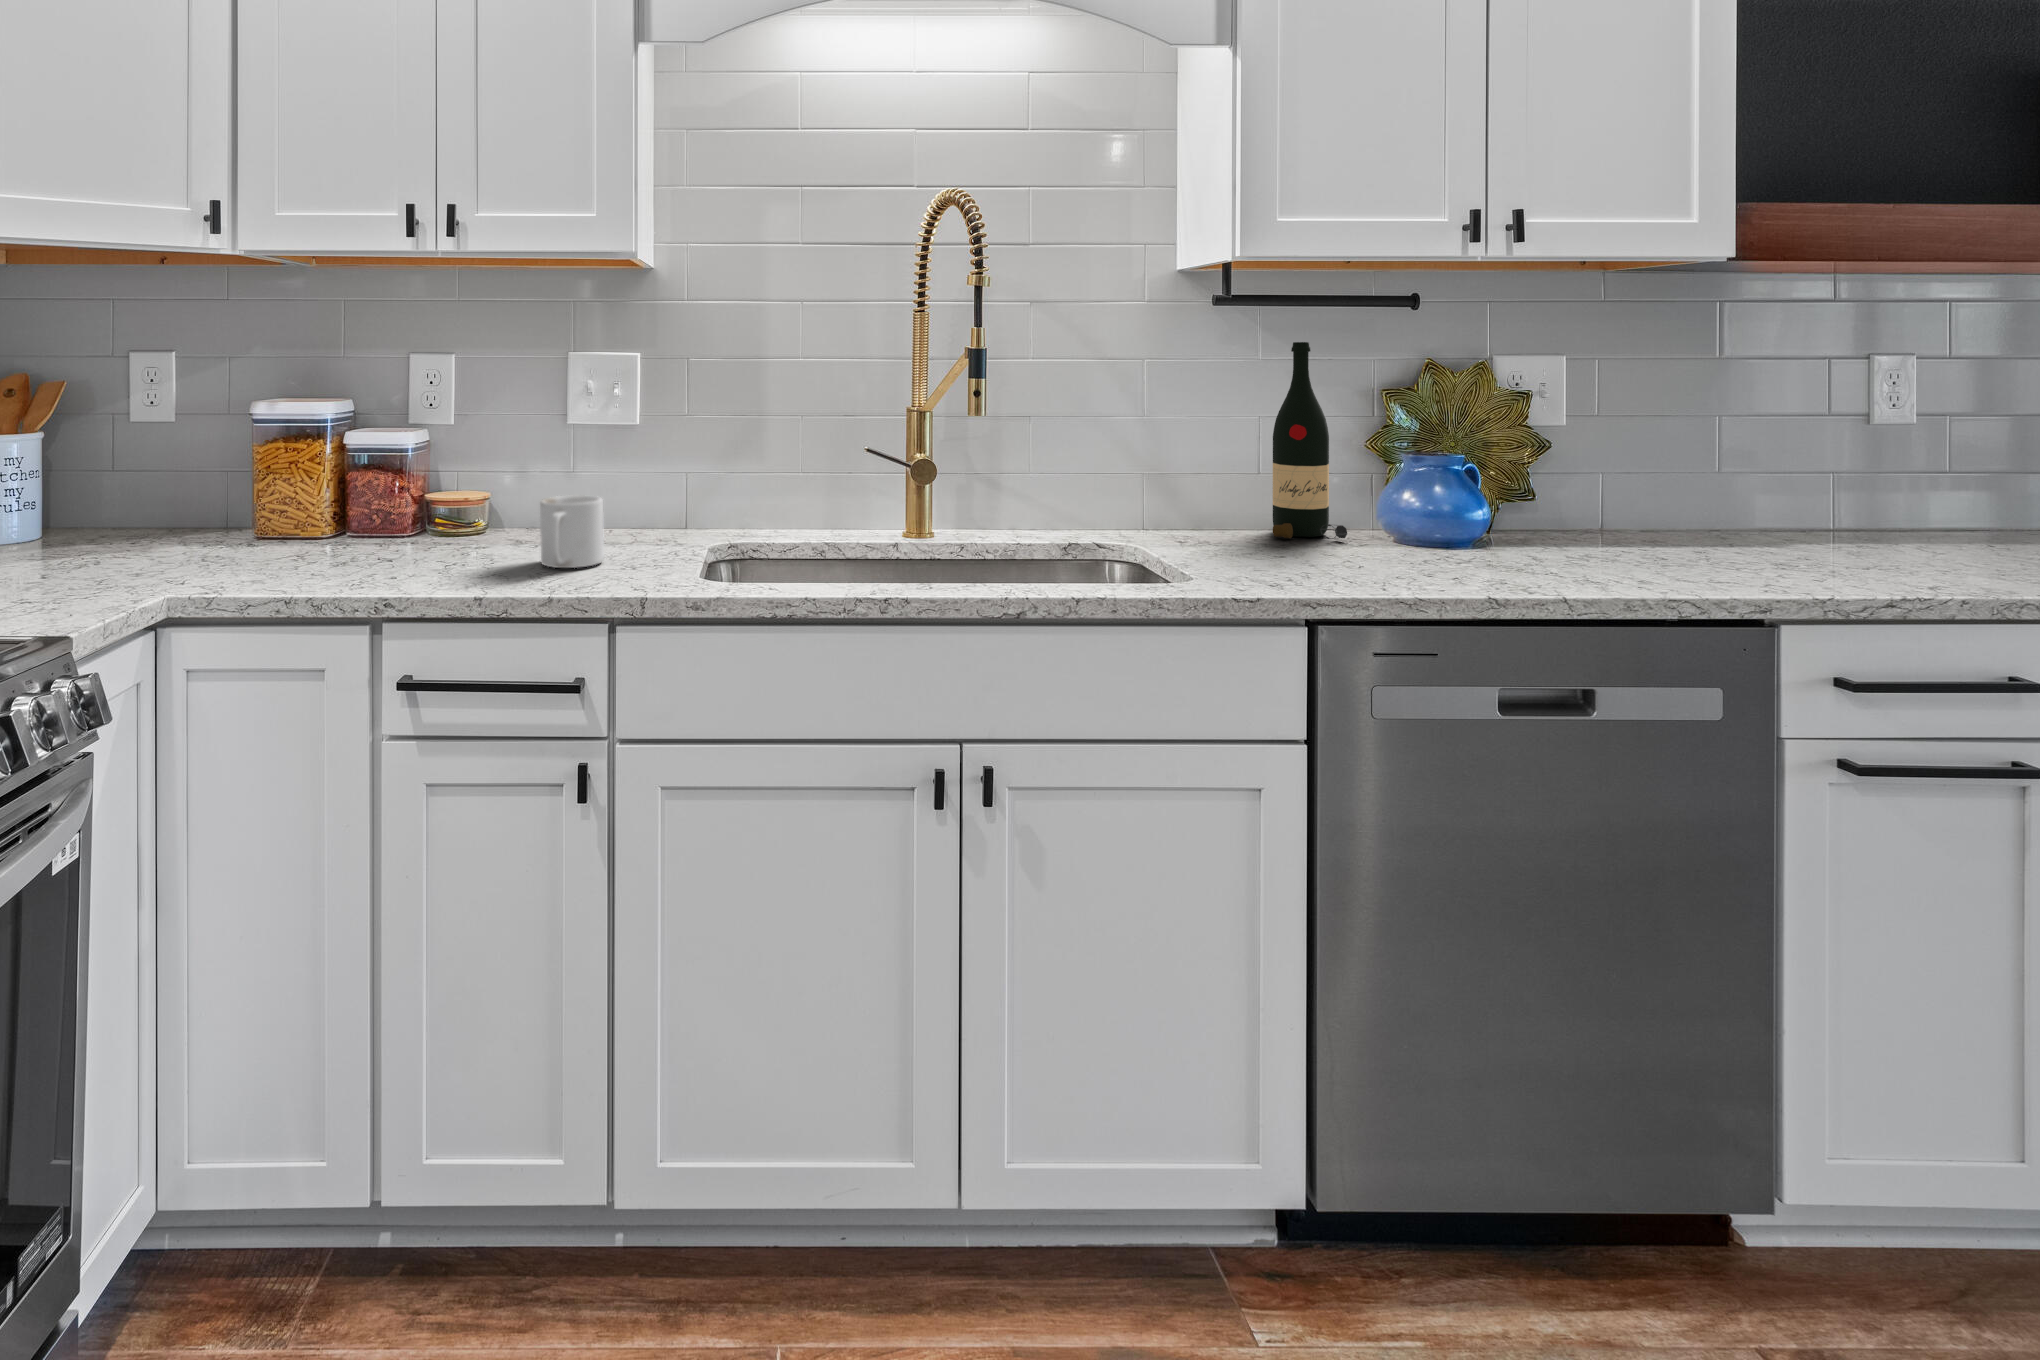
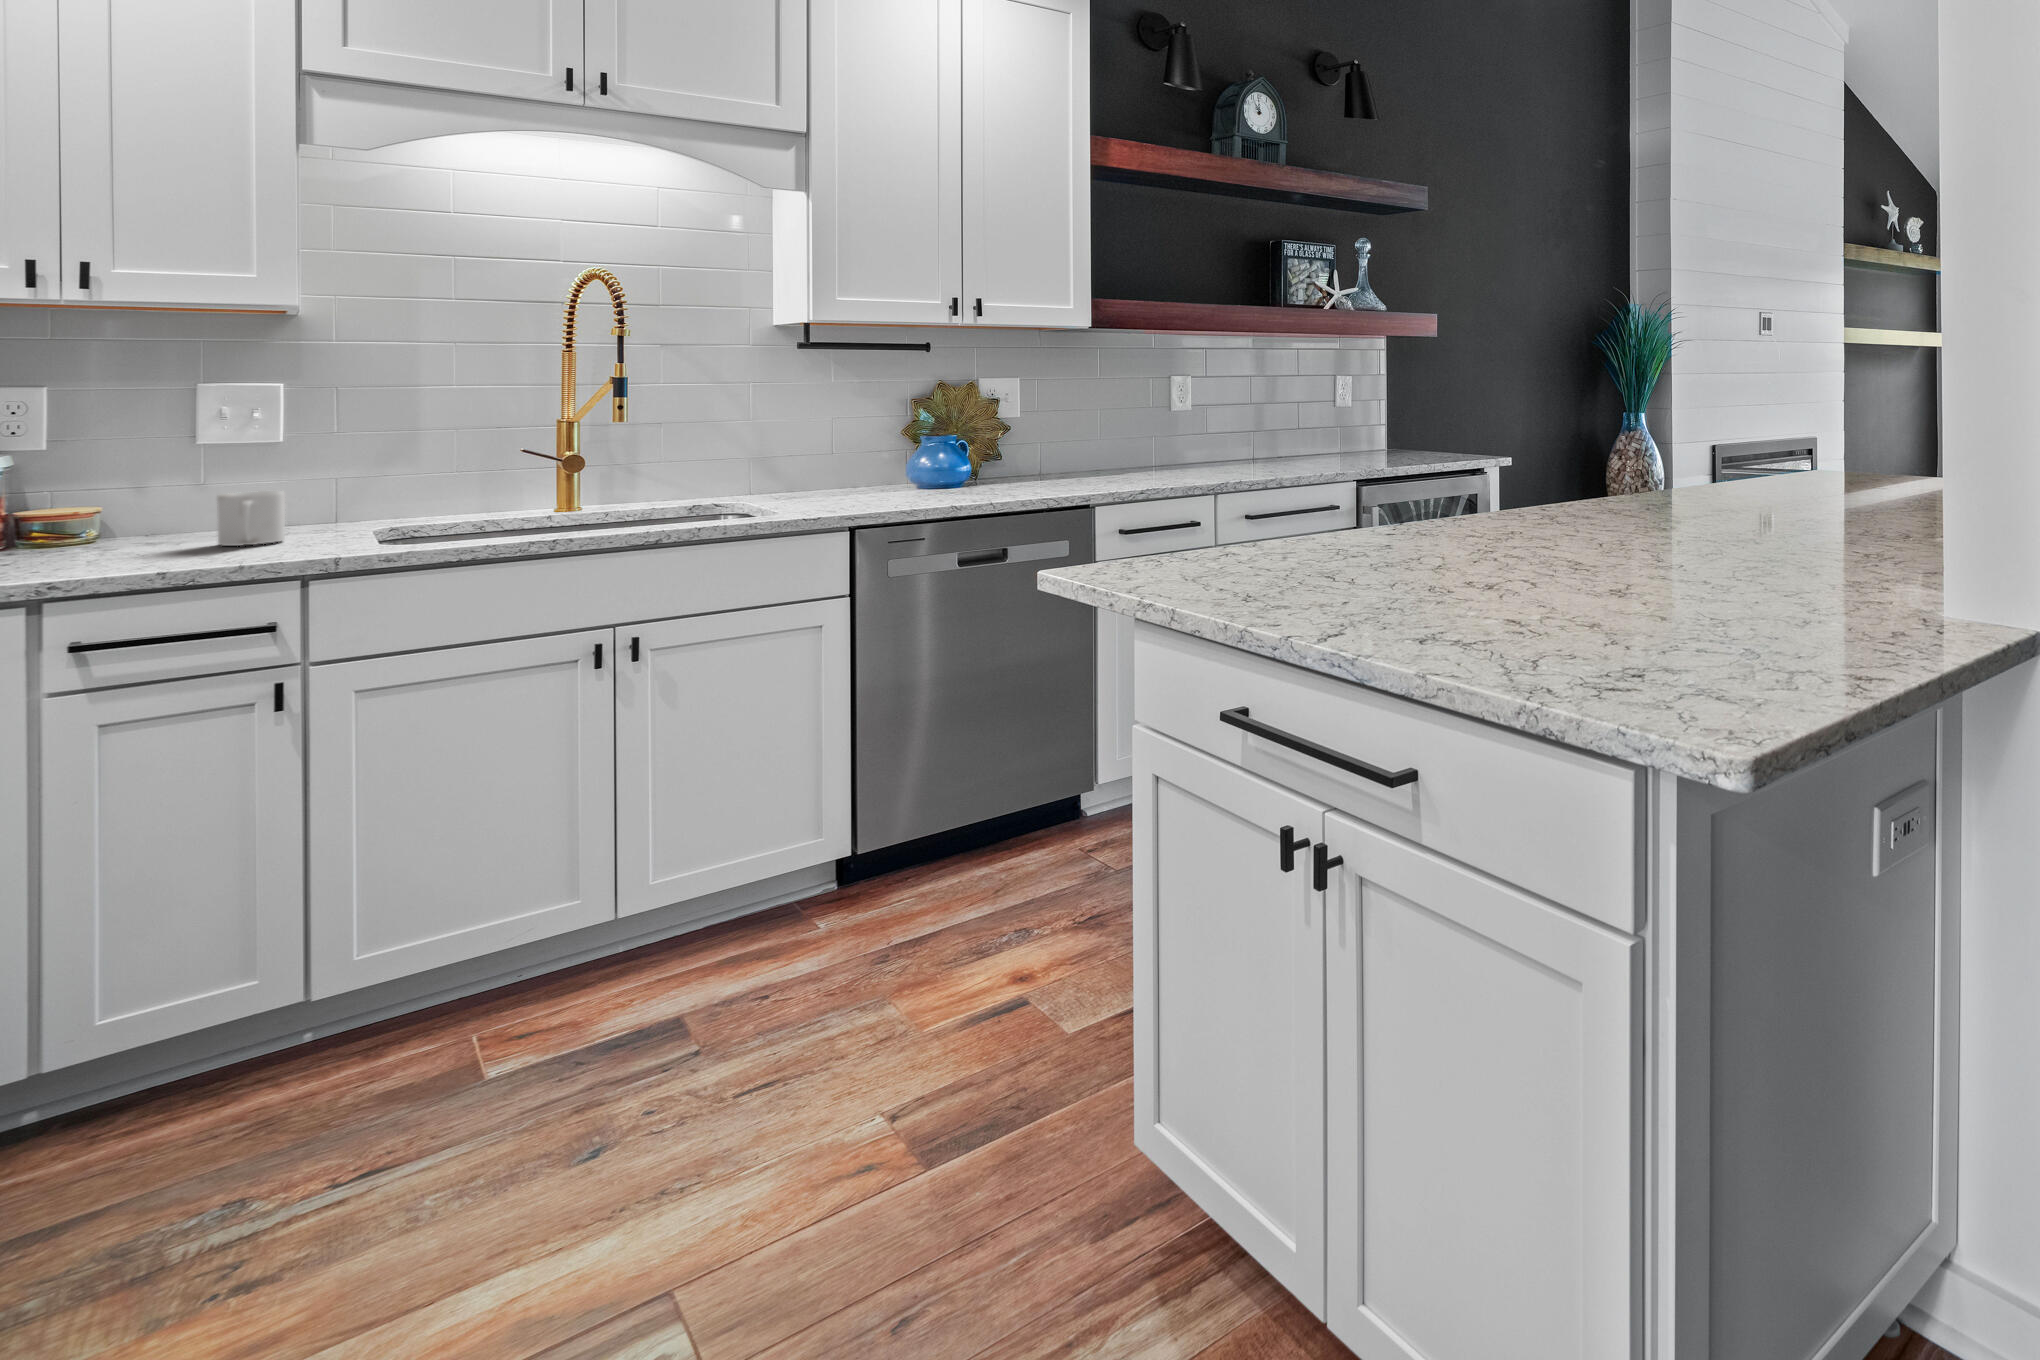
wine bottle: present [1273,342,1347,539] -> none [838,373,886,494]

